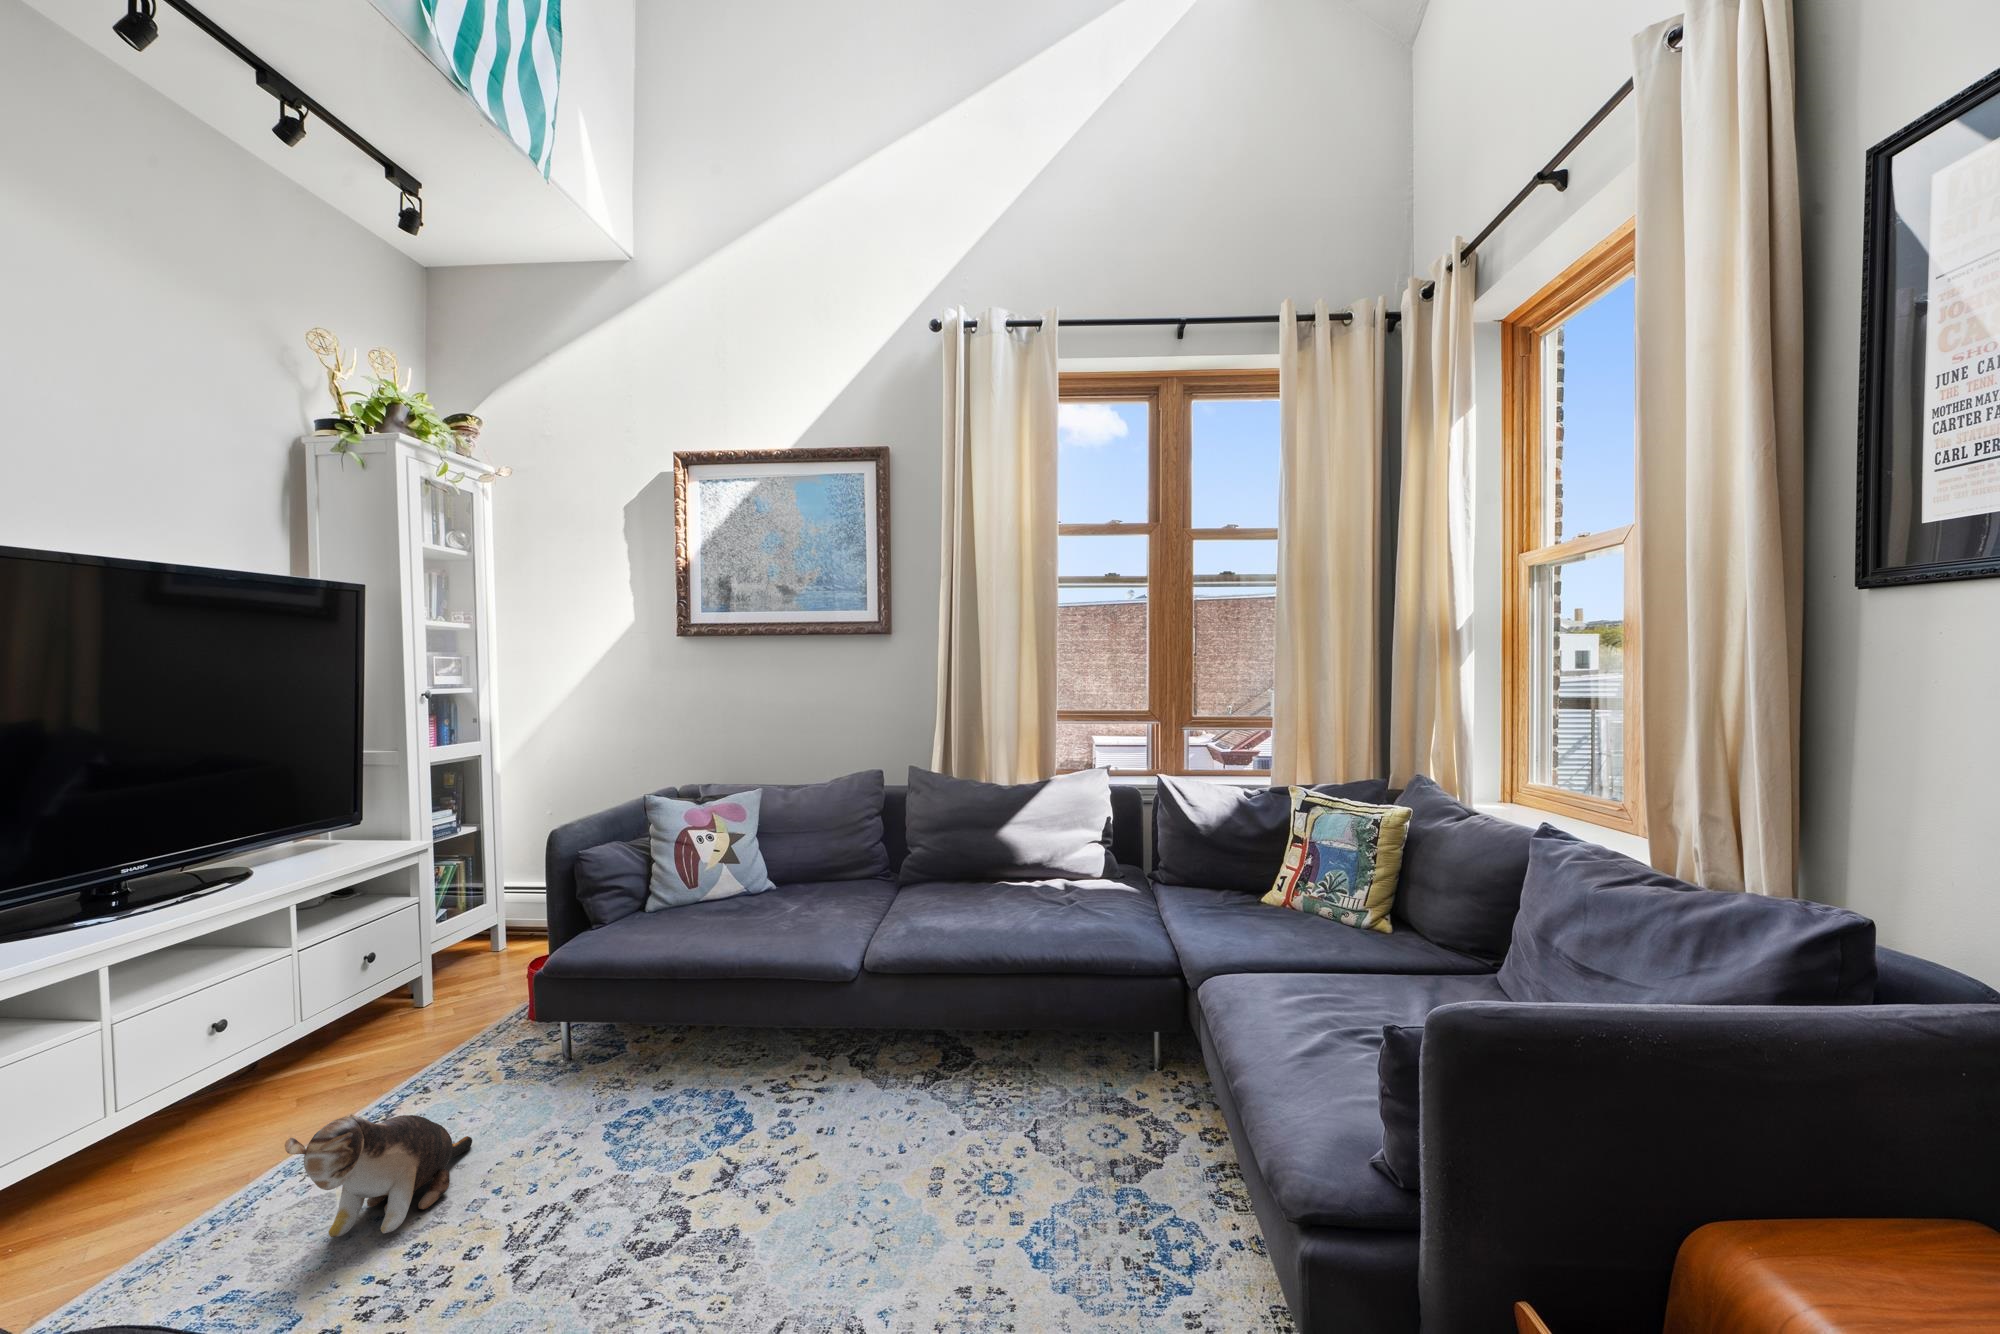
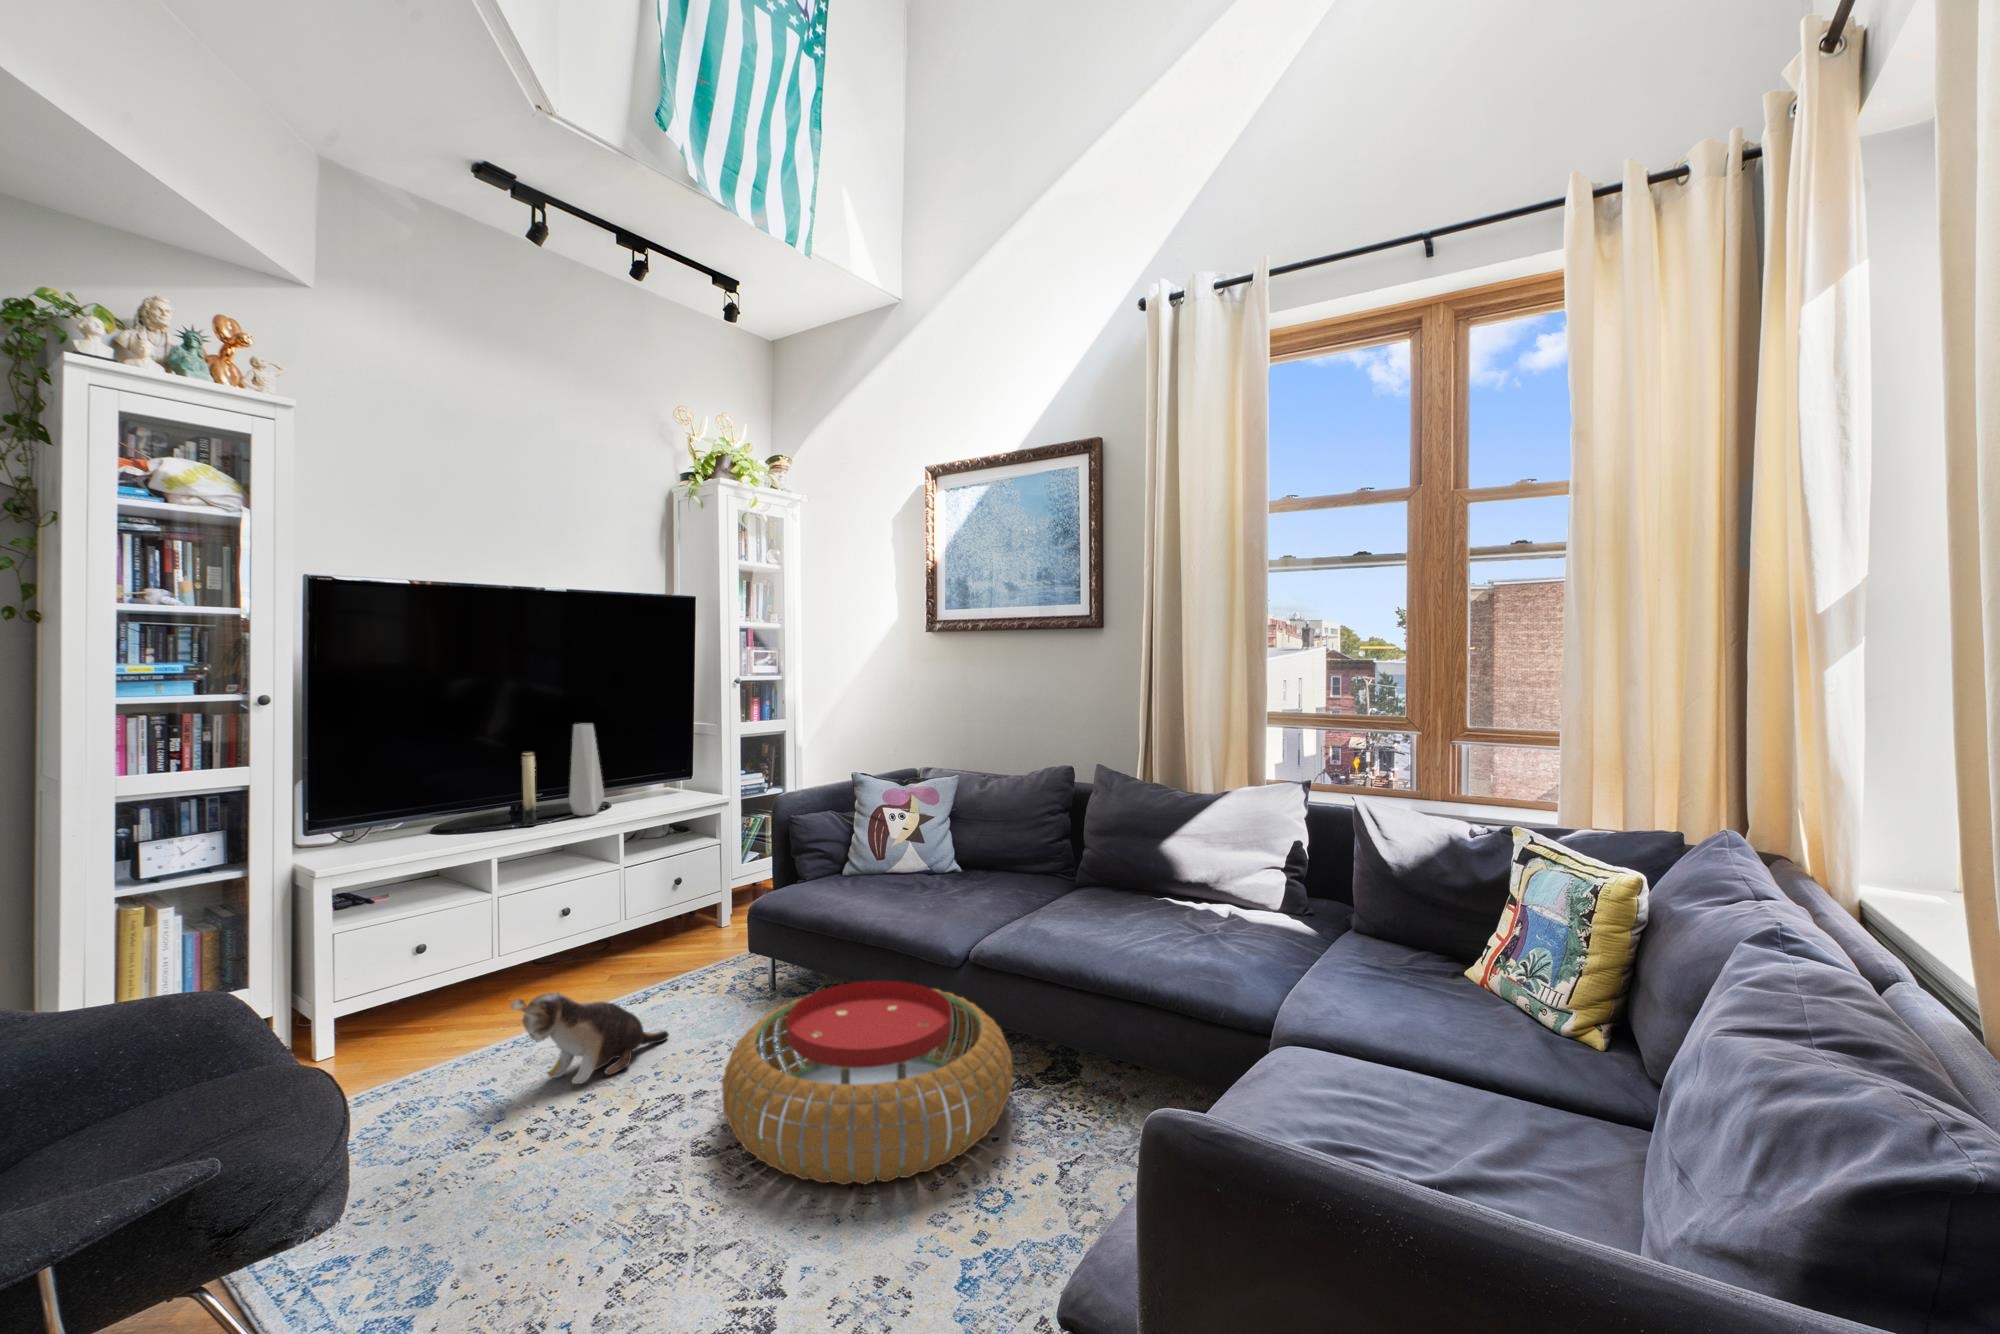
vase: none [201,756,262,886] -> present [569,723,604,816]
candle: none [127,802,170,912] -> present [514,753,537,826]
pouf: none [641,1003,961,1235] -> present [722,981,1013,1185]

